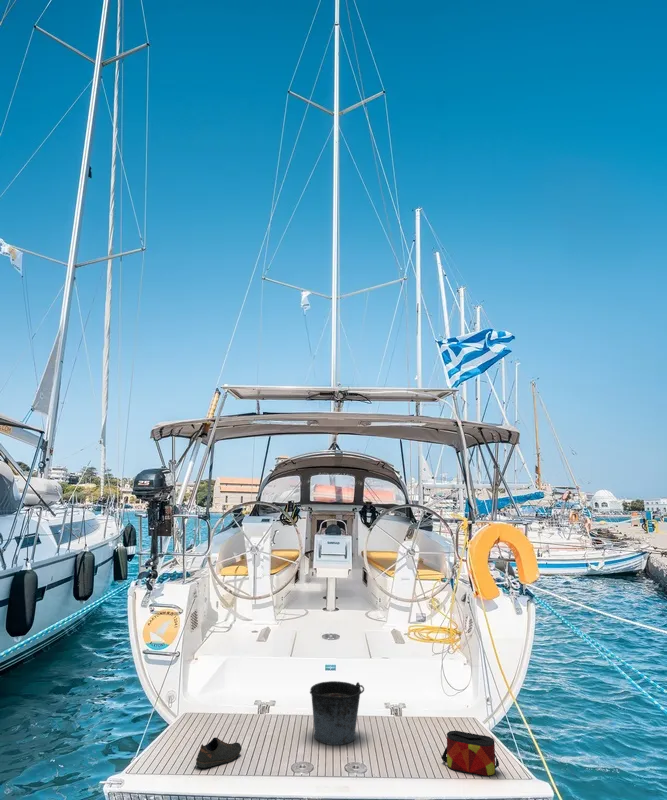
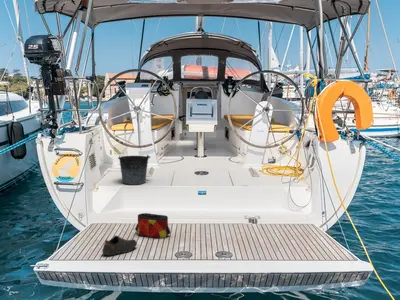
bucket: present [310,681,364,745] -> present [118,155,150,185]
bag: present [441,731,499,777] -> present [135,213,170,239]

